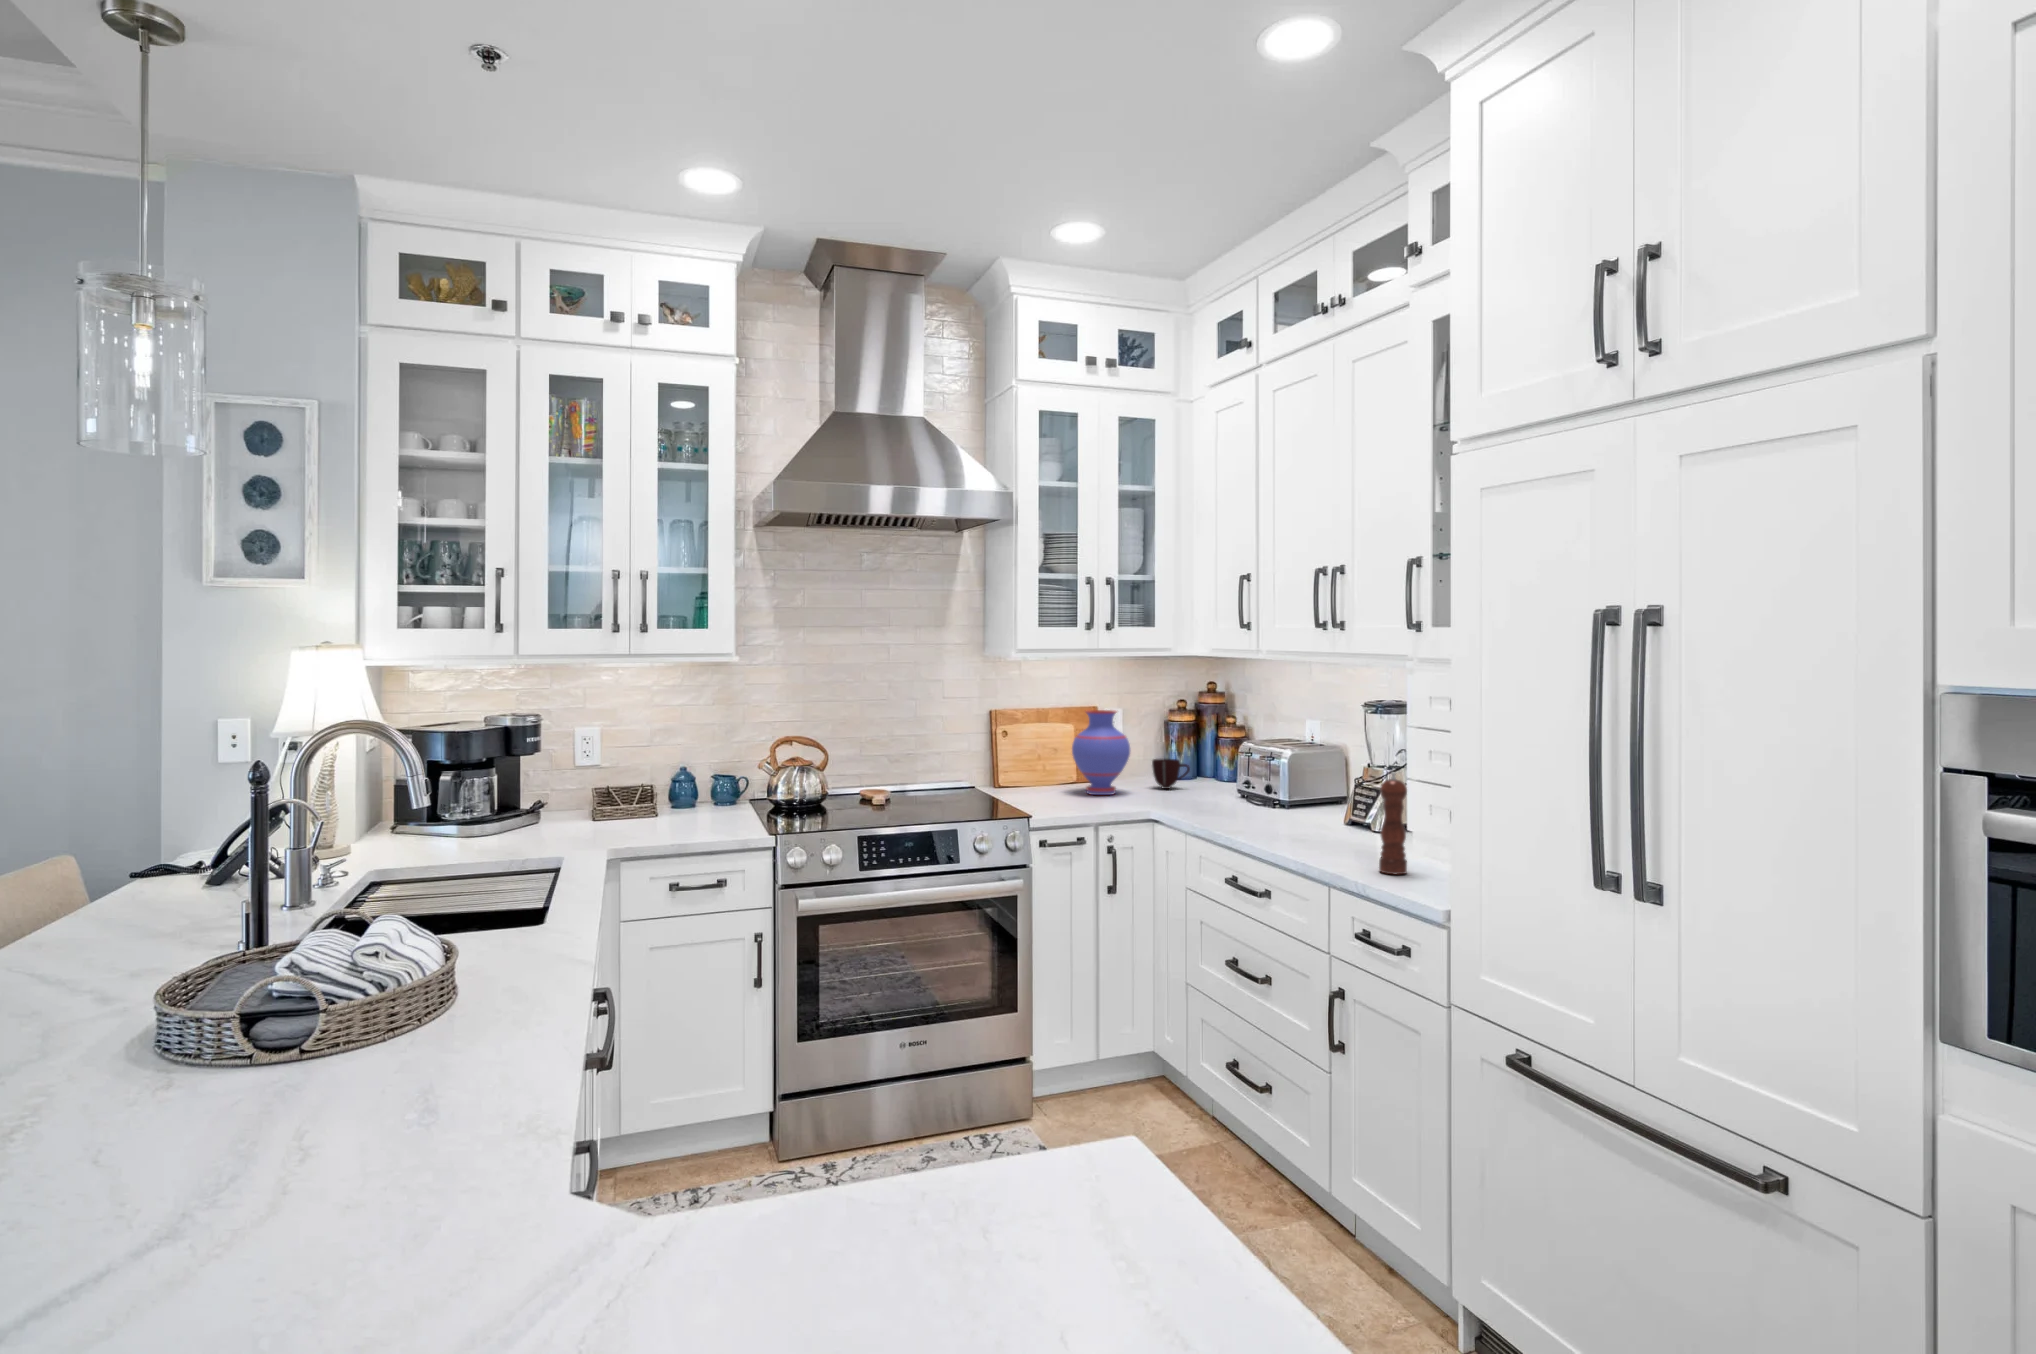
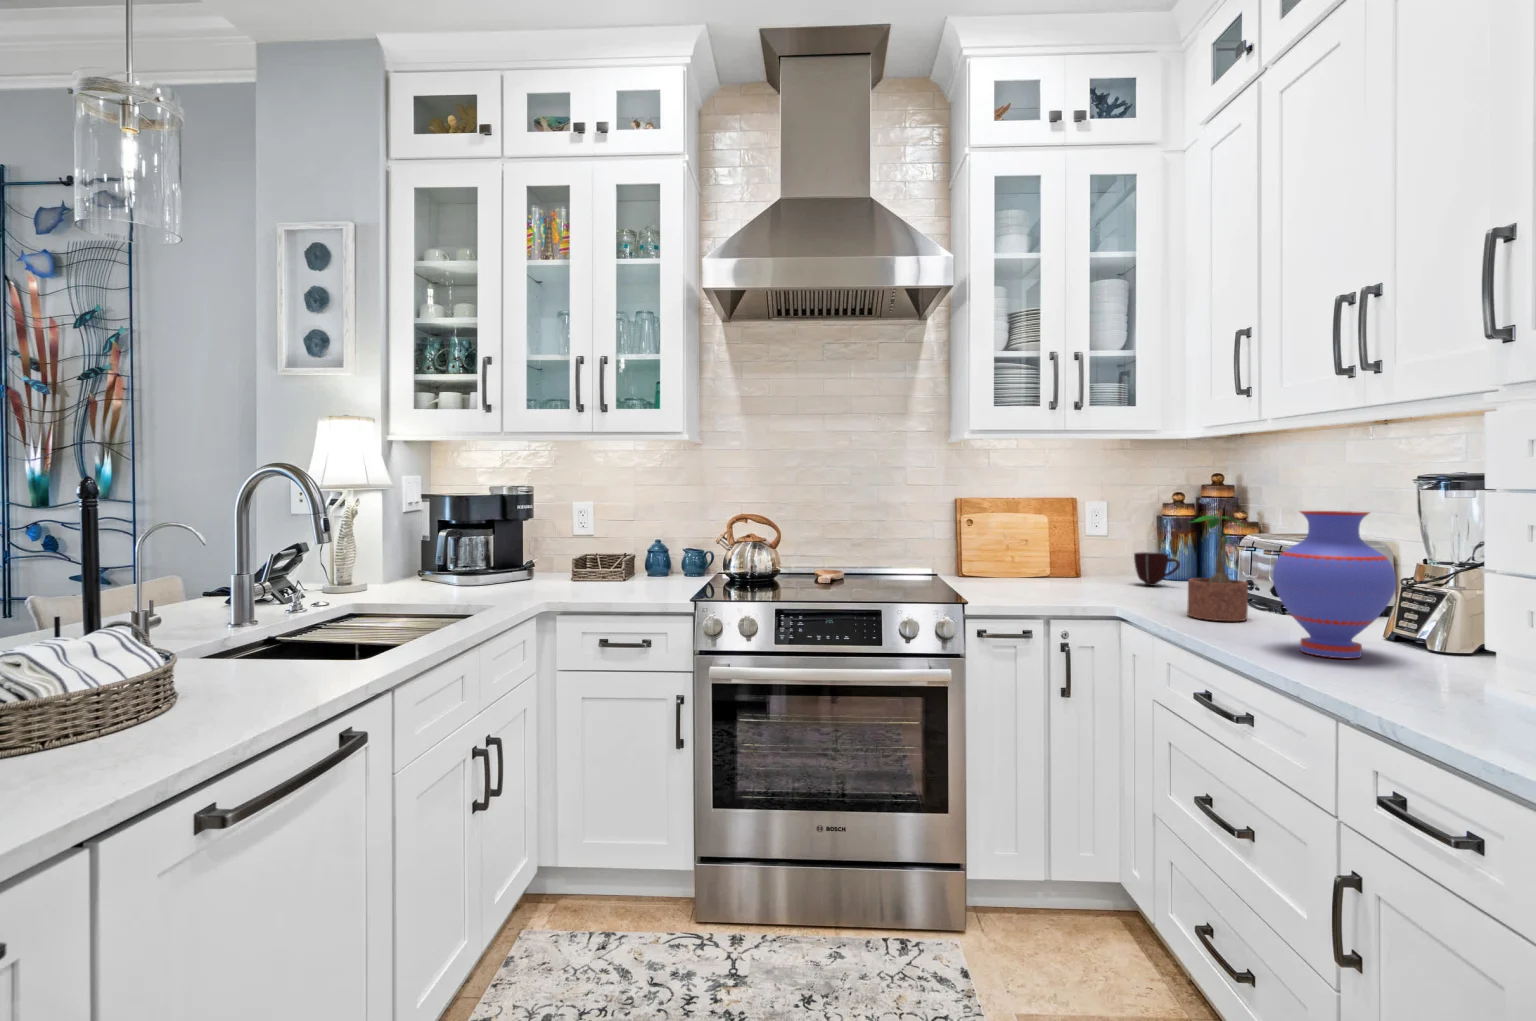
vase: present [1072,710,1130,795] -> present [1273,511,1396,658]
potted plant: none [1208,731,1256,819] -> present [1187,515,1248,621]
pepper mill: present [1379,772,1407,874] -> none [1425,558,1481,717]

